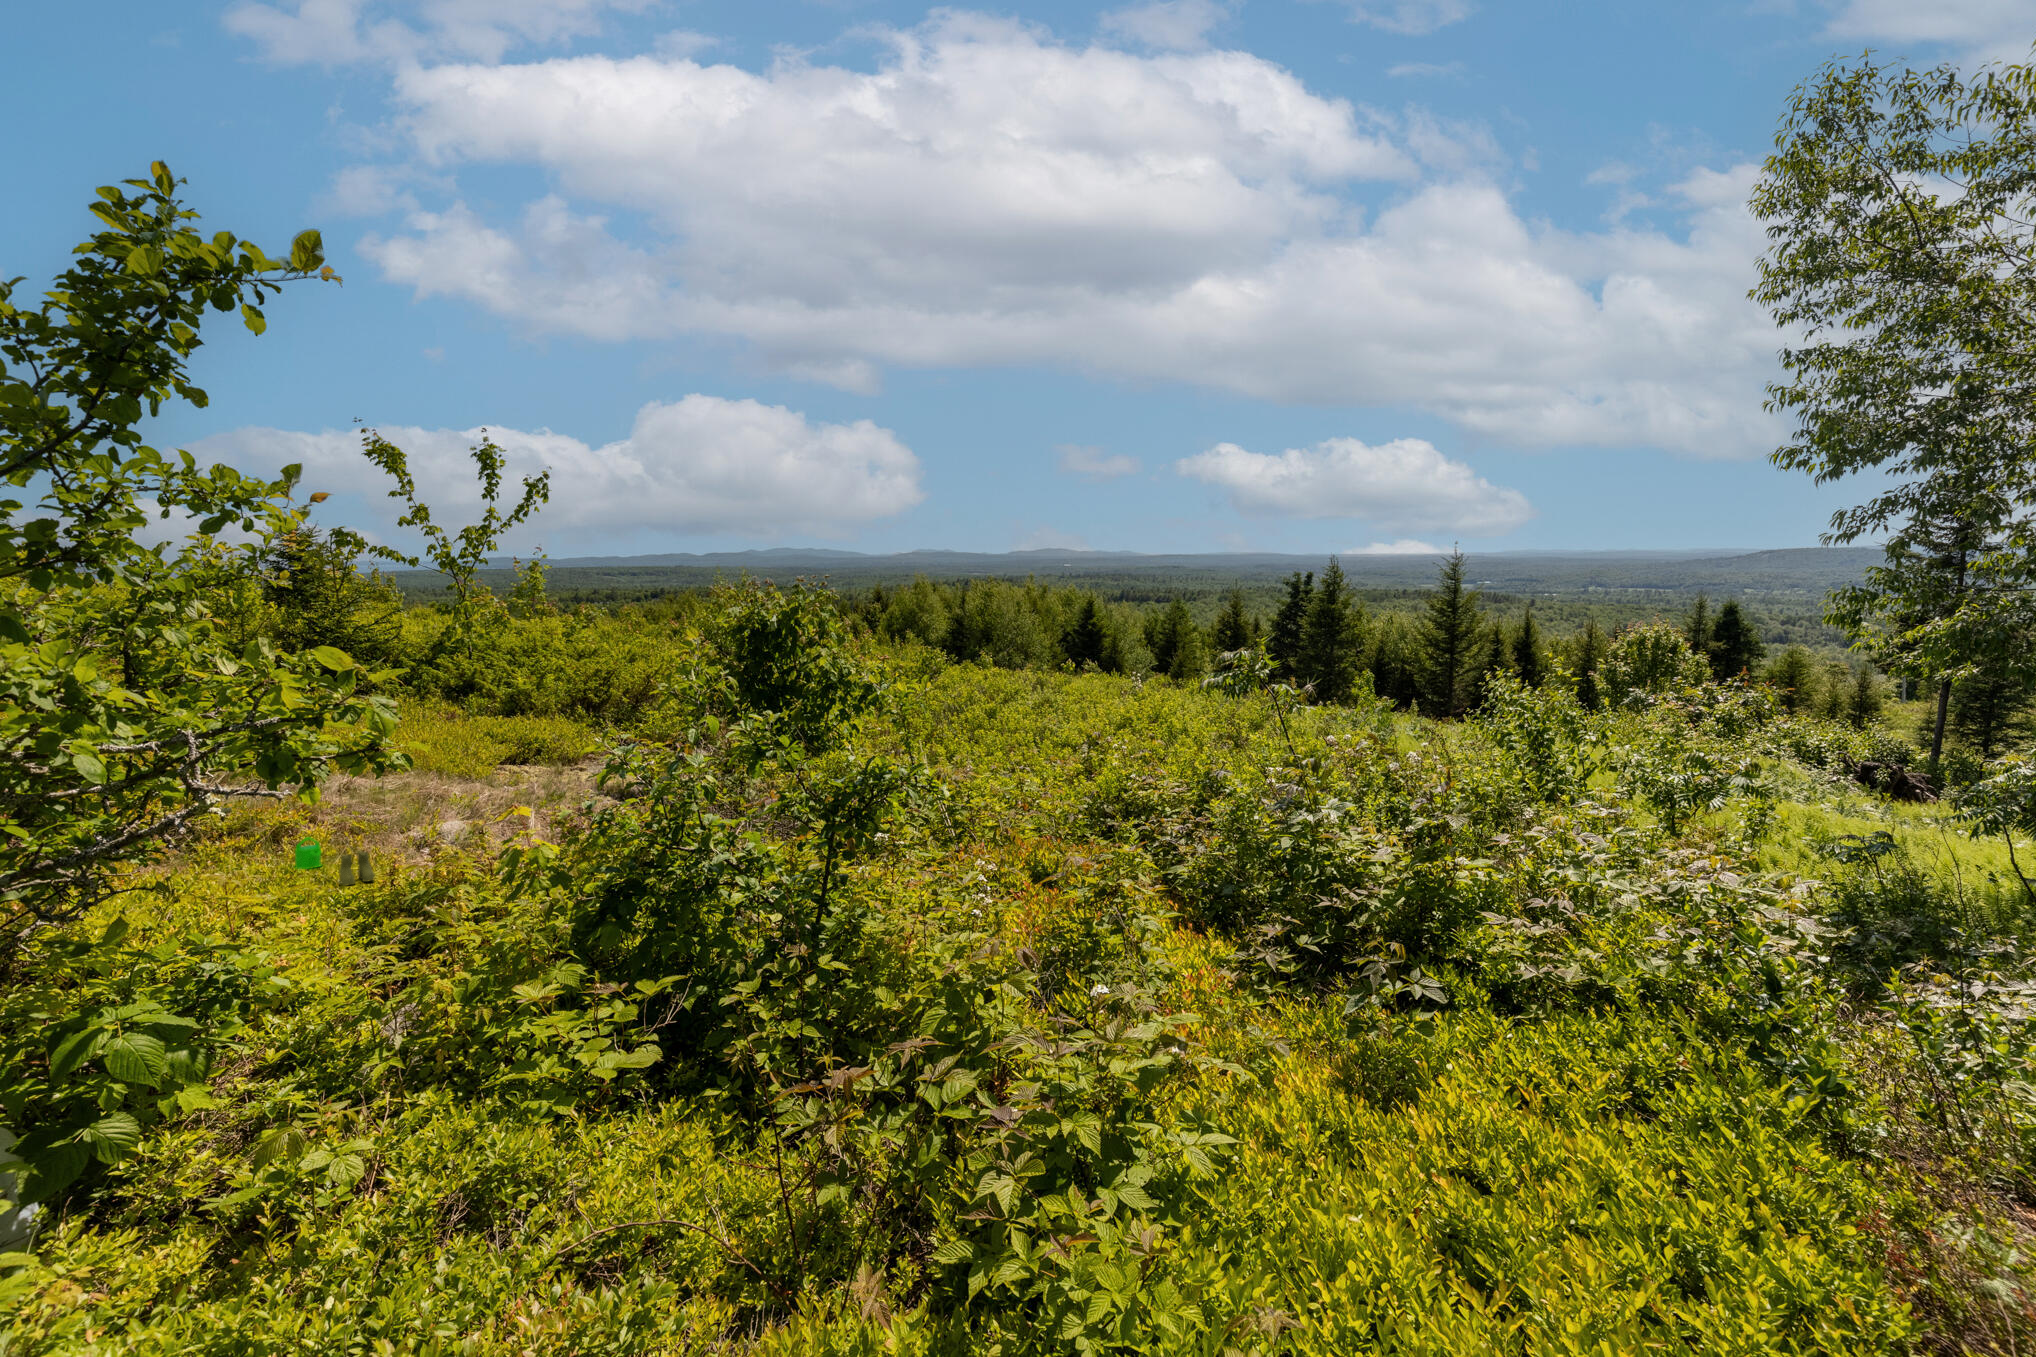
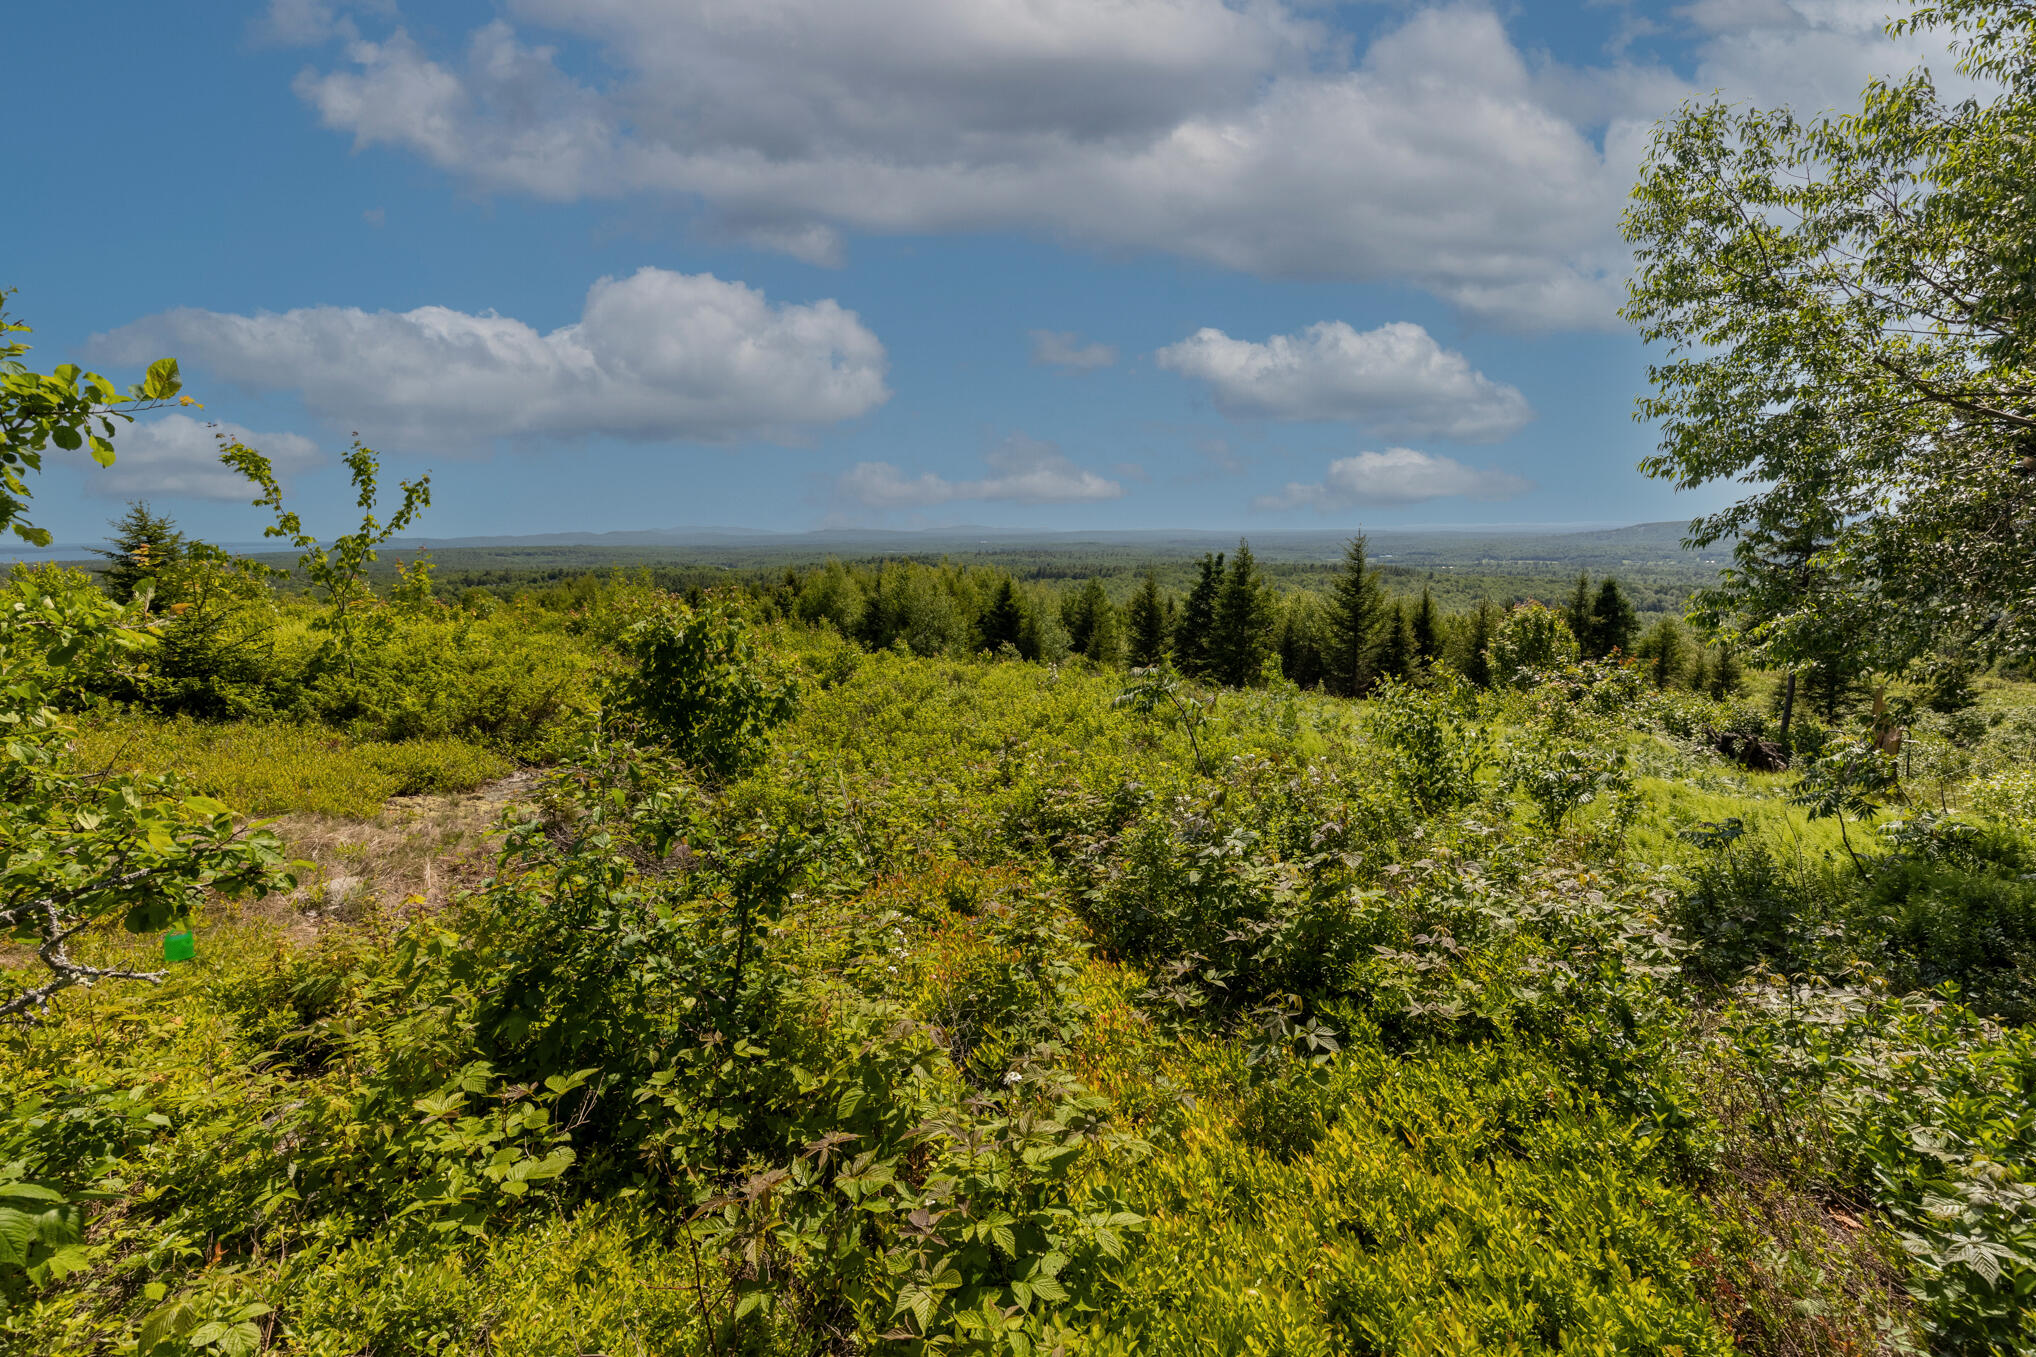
boots: present [339,852,374,886] -> none [215,940,256,980]

